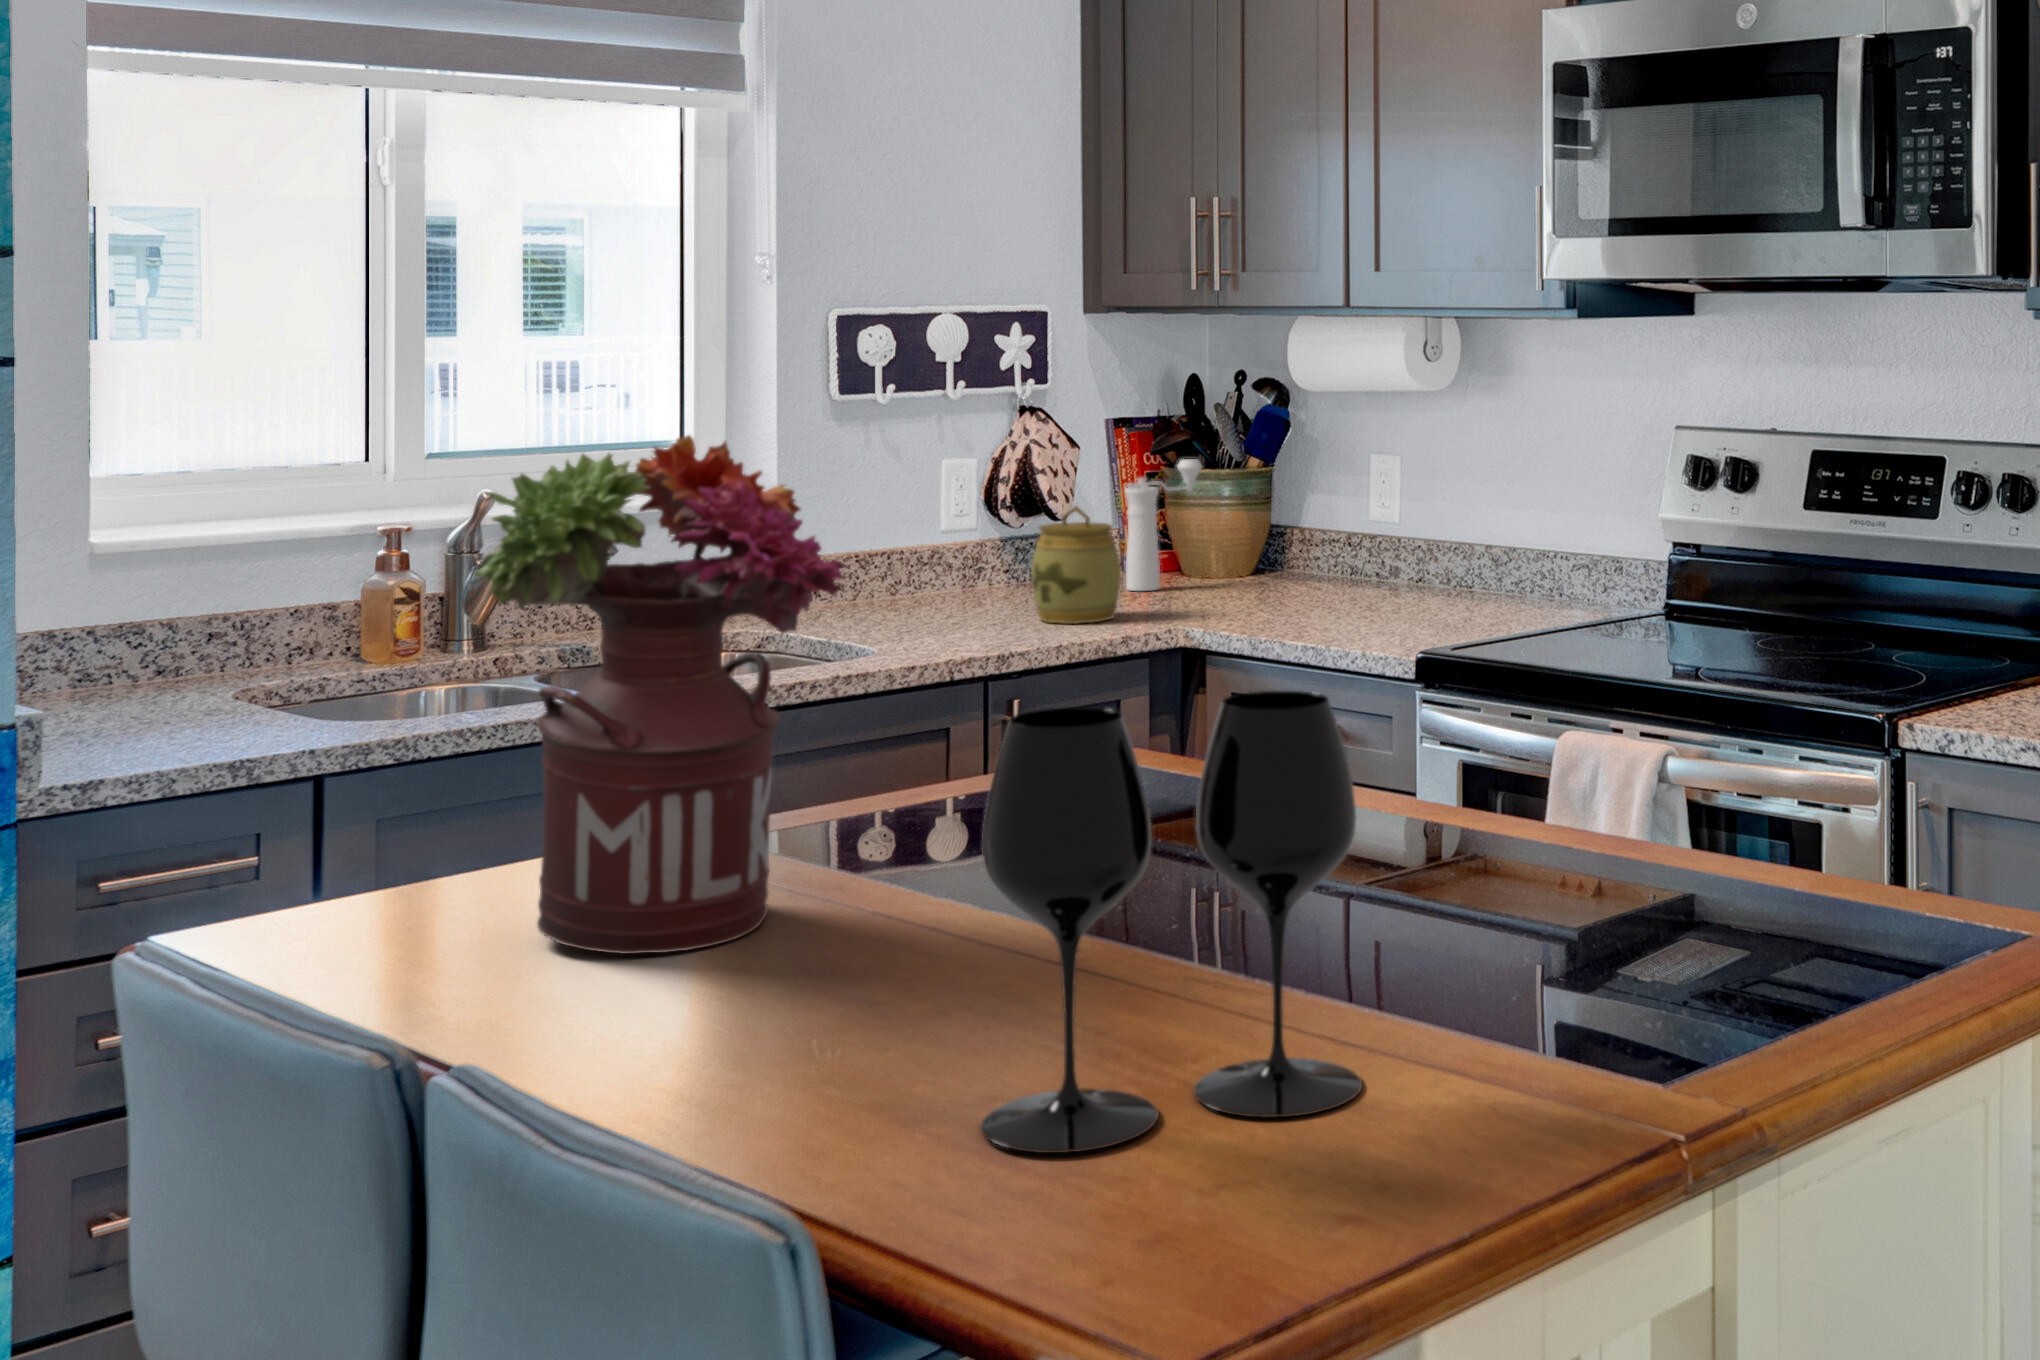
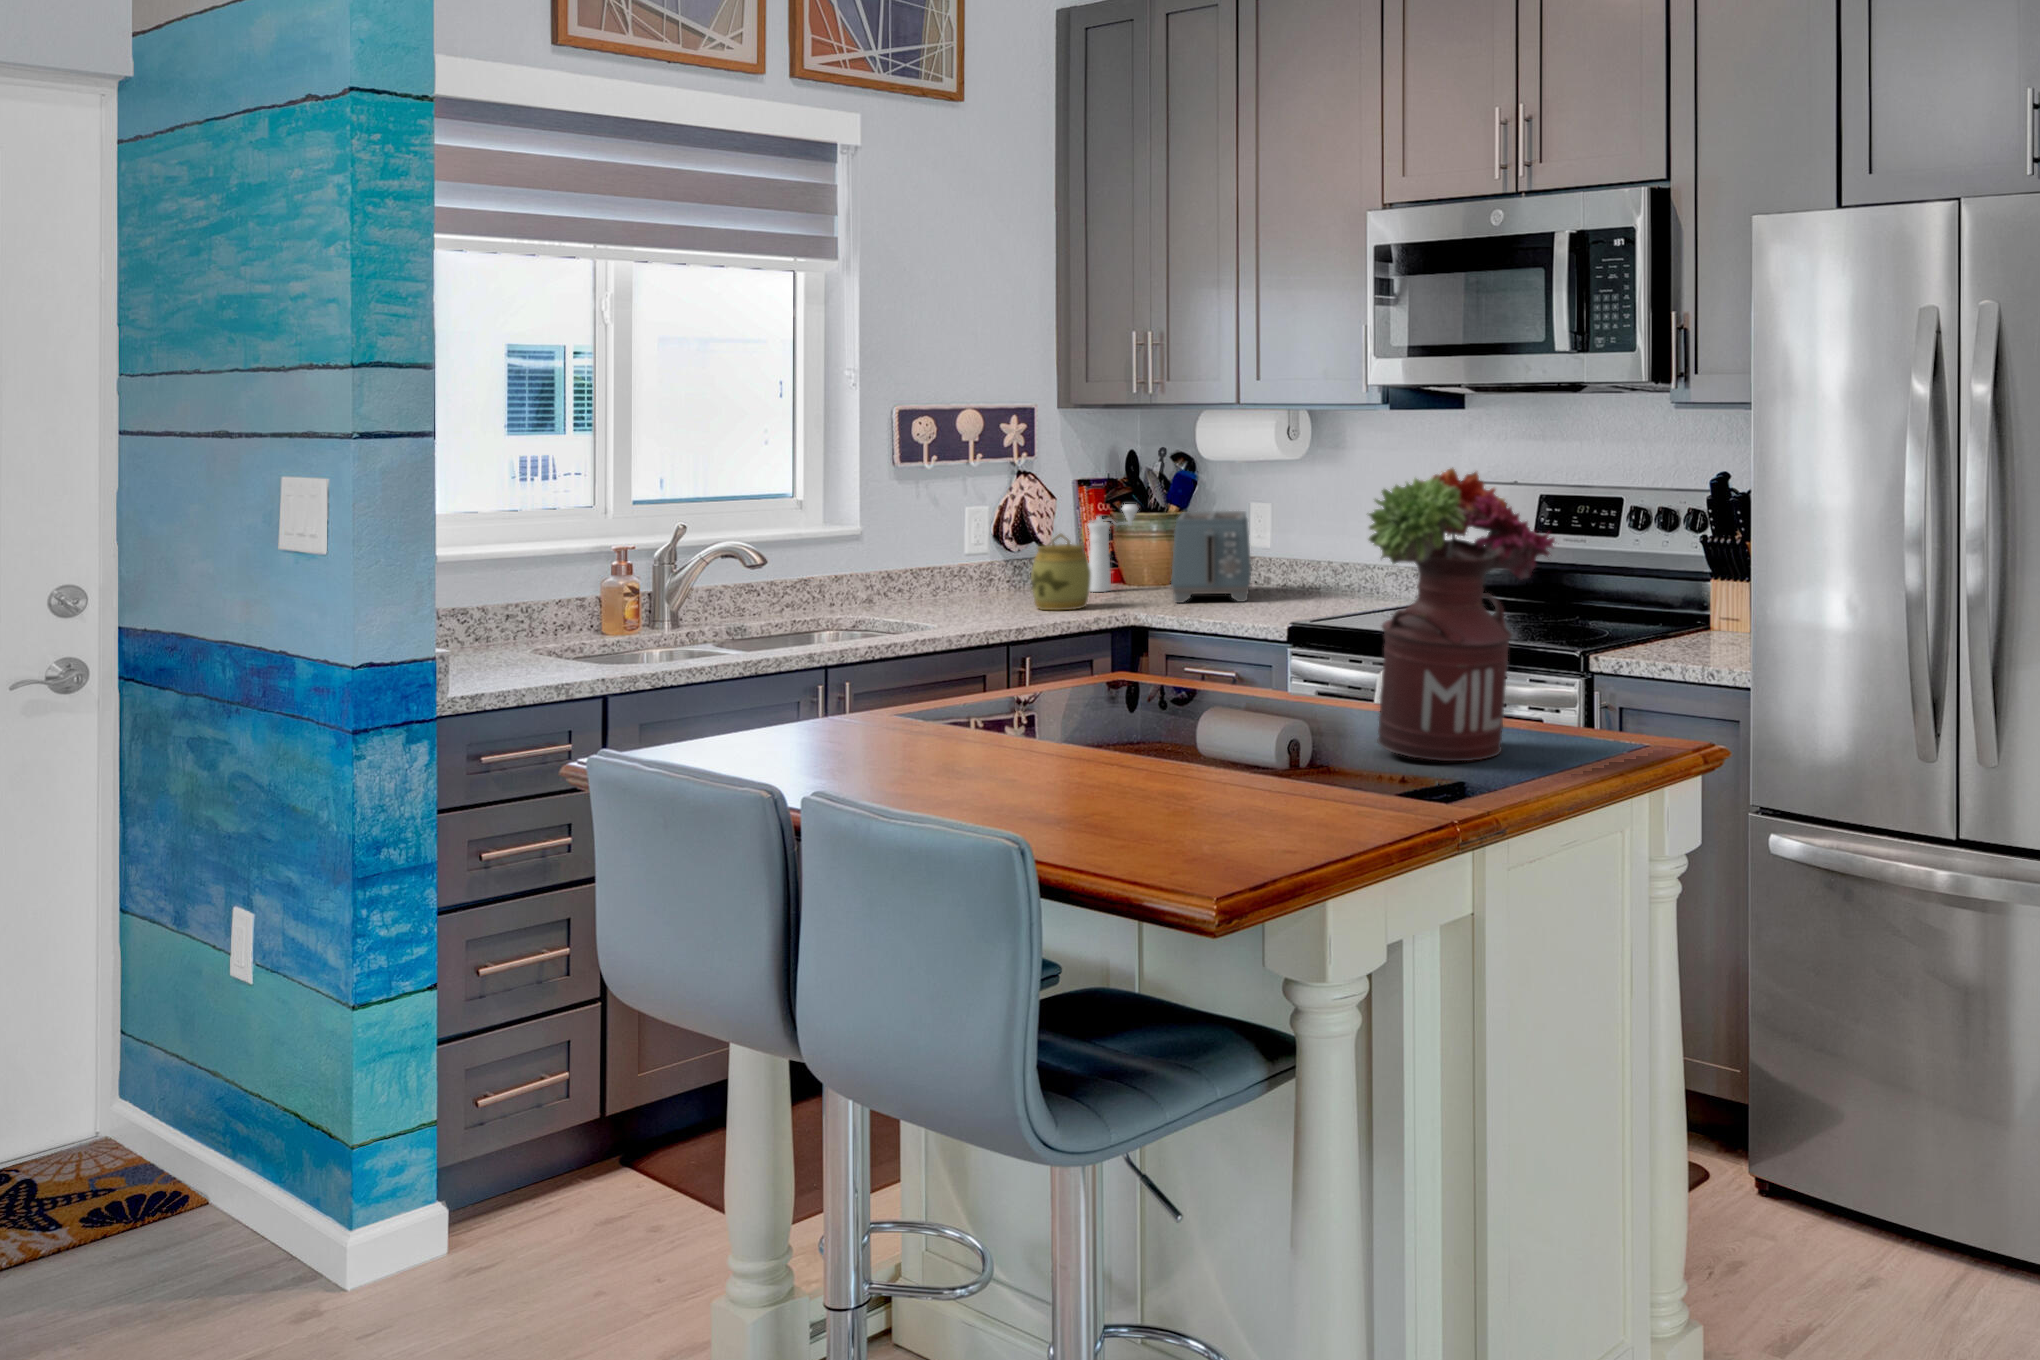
flower arrangement: present [474,435,847,954] -> present [1369,468,1555,761]
toaster: none [1243,472,1369,612] -> present [1171,511,1251,603]
wine glass: present [981,691,1362,1153] -> none [1113,593,1301,815]

